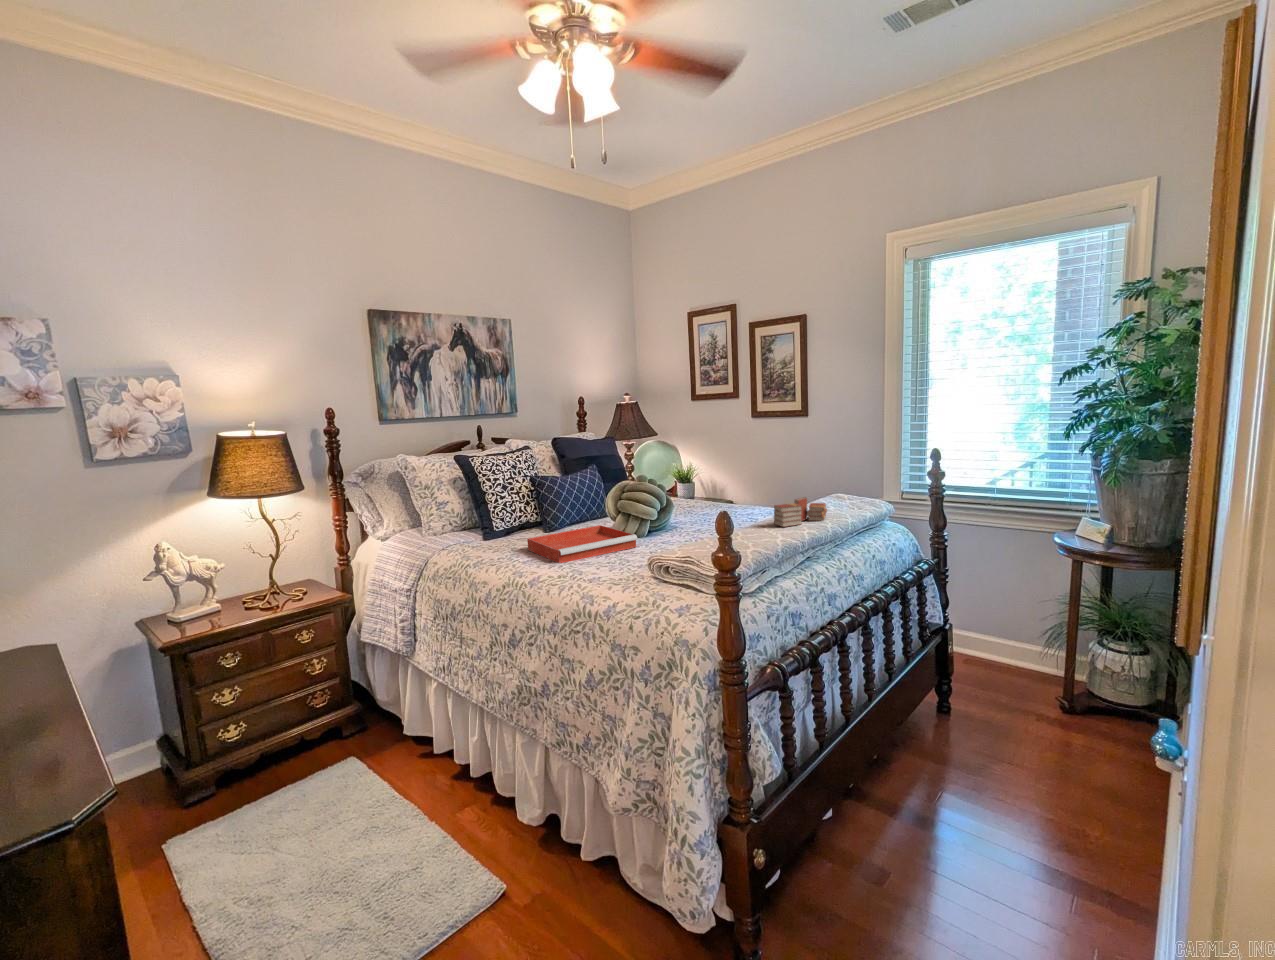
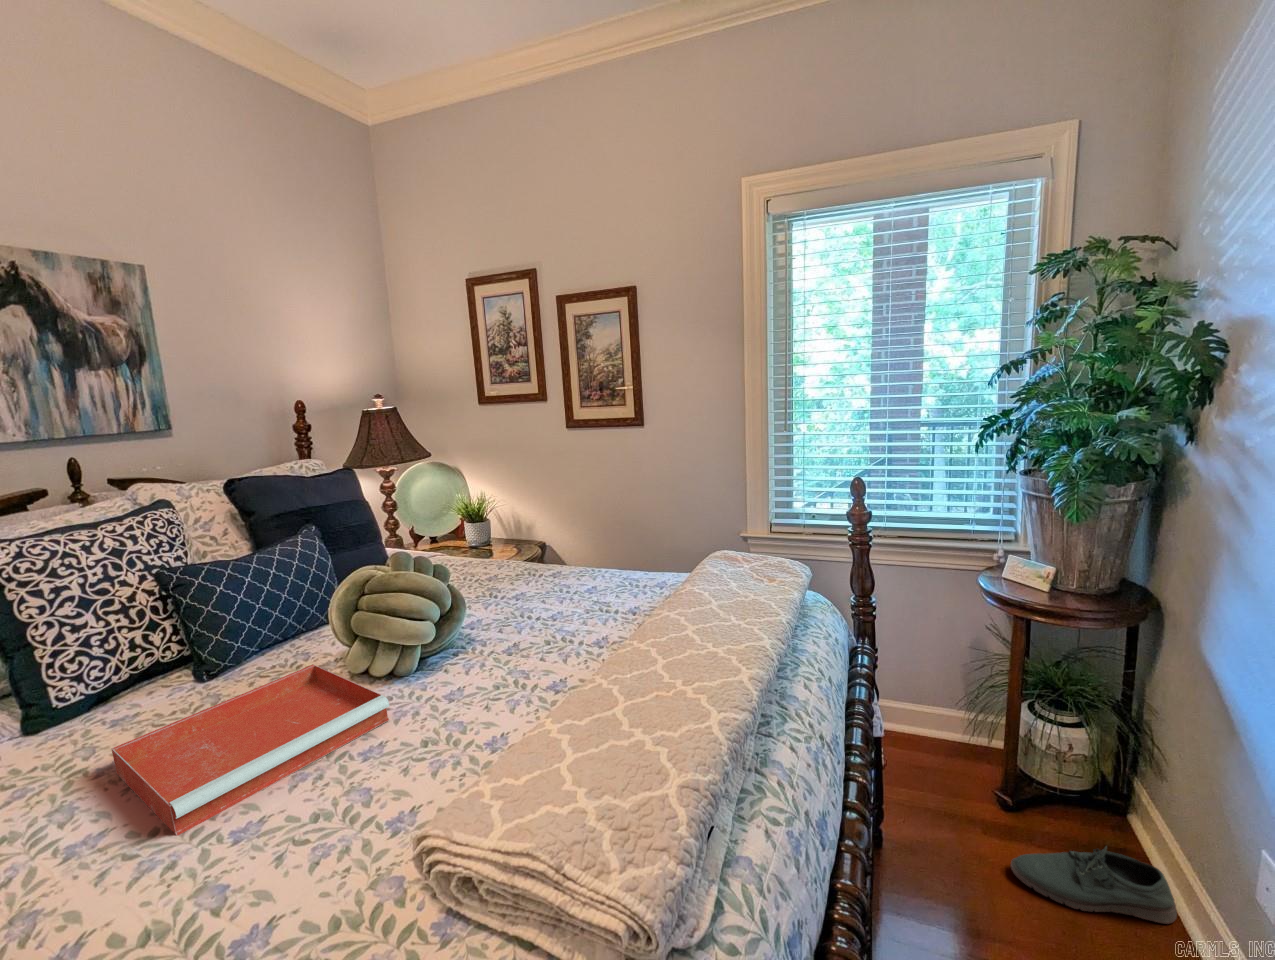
book: present [774,498,827,527] -> none [655,585,736,654]
shoe: none [1044,725,1168,778] -> present [1011,847,1177,924]

